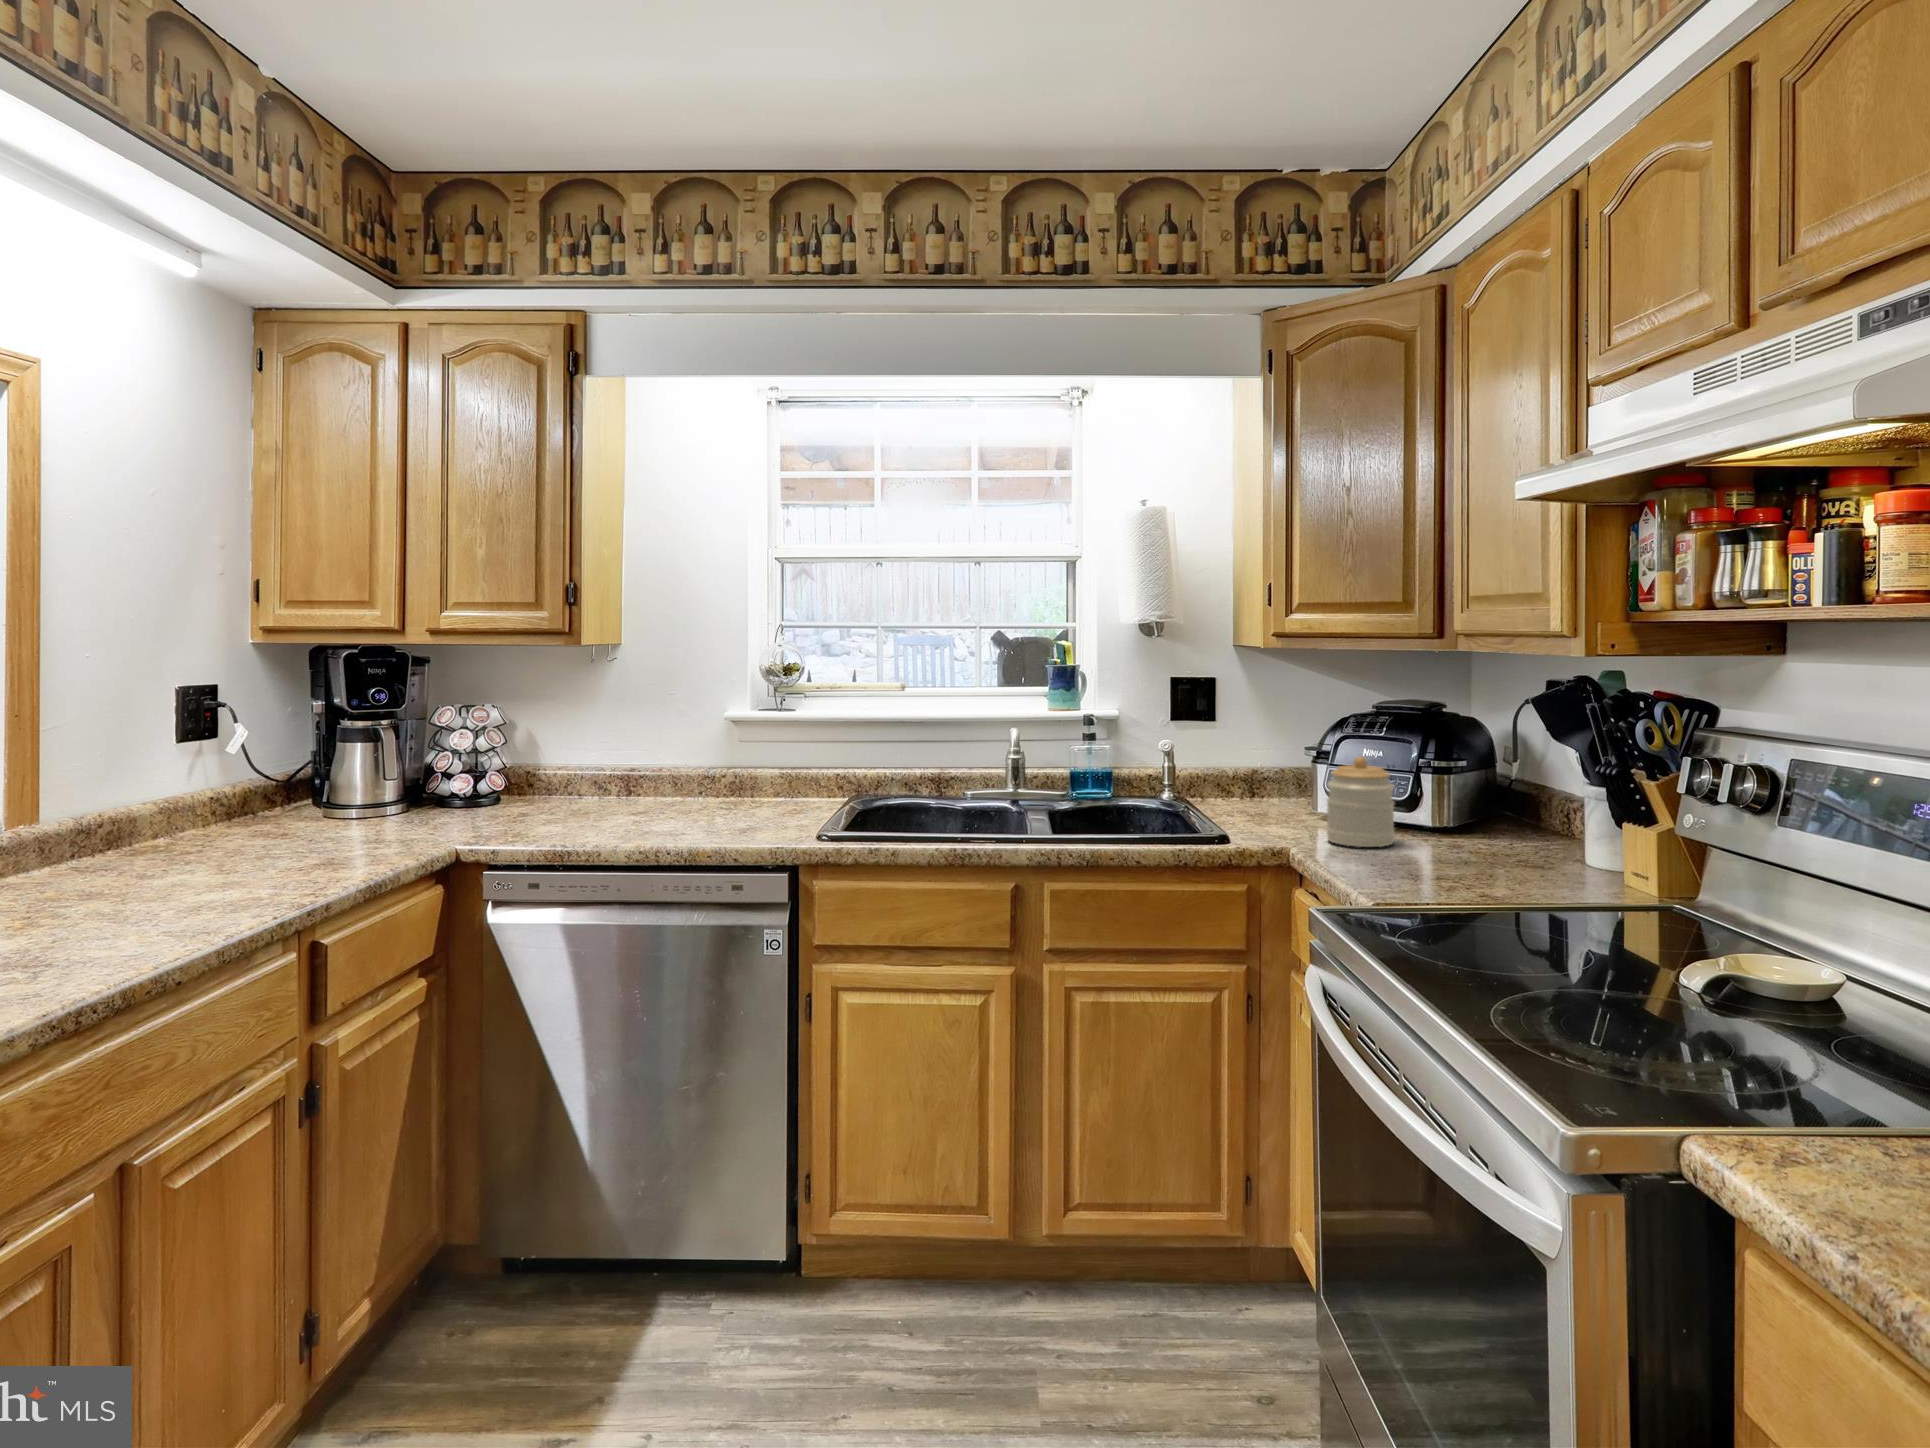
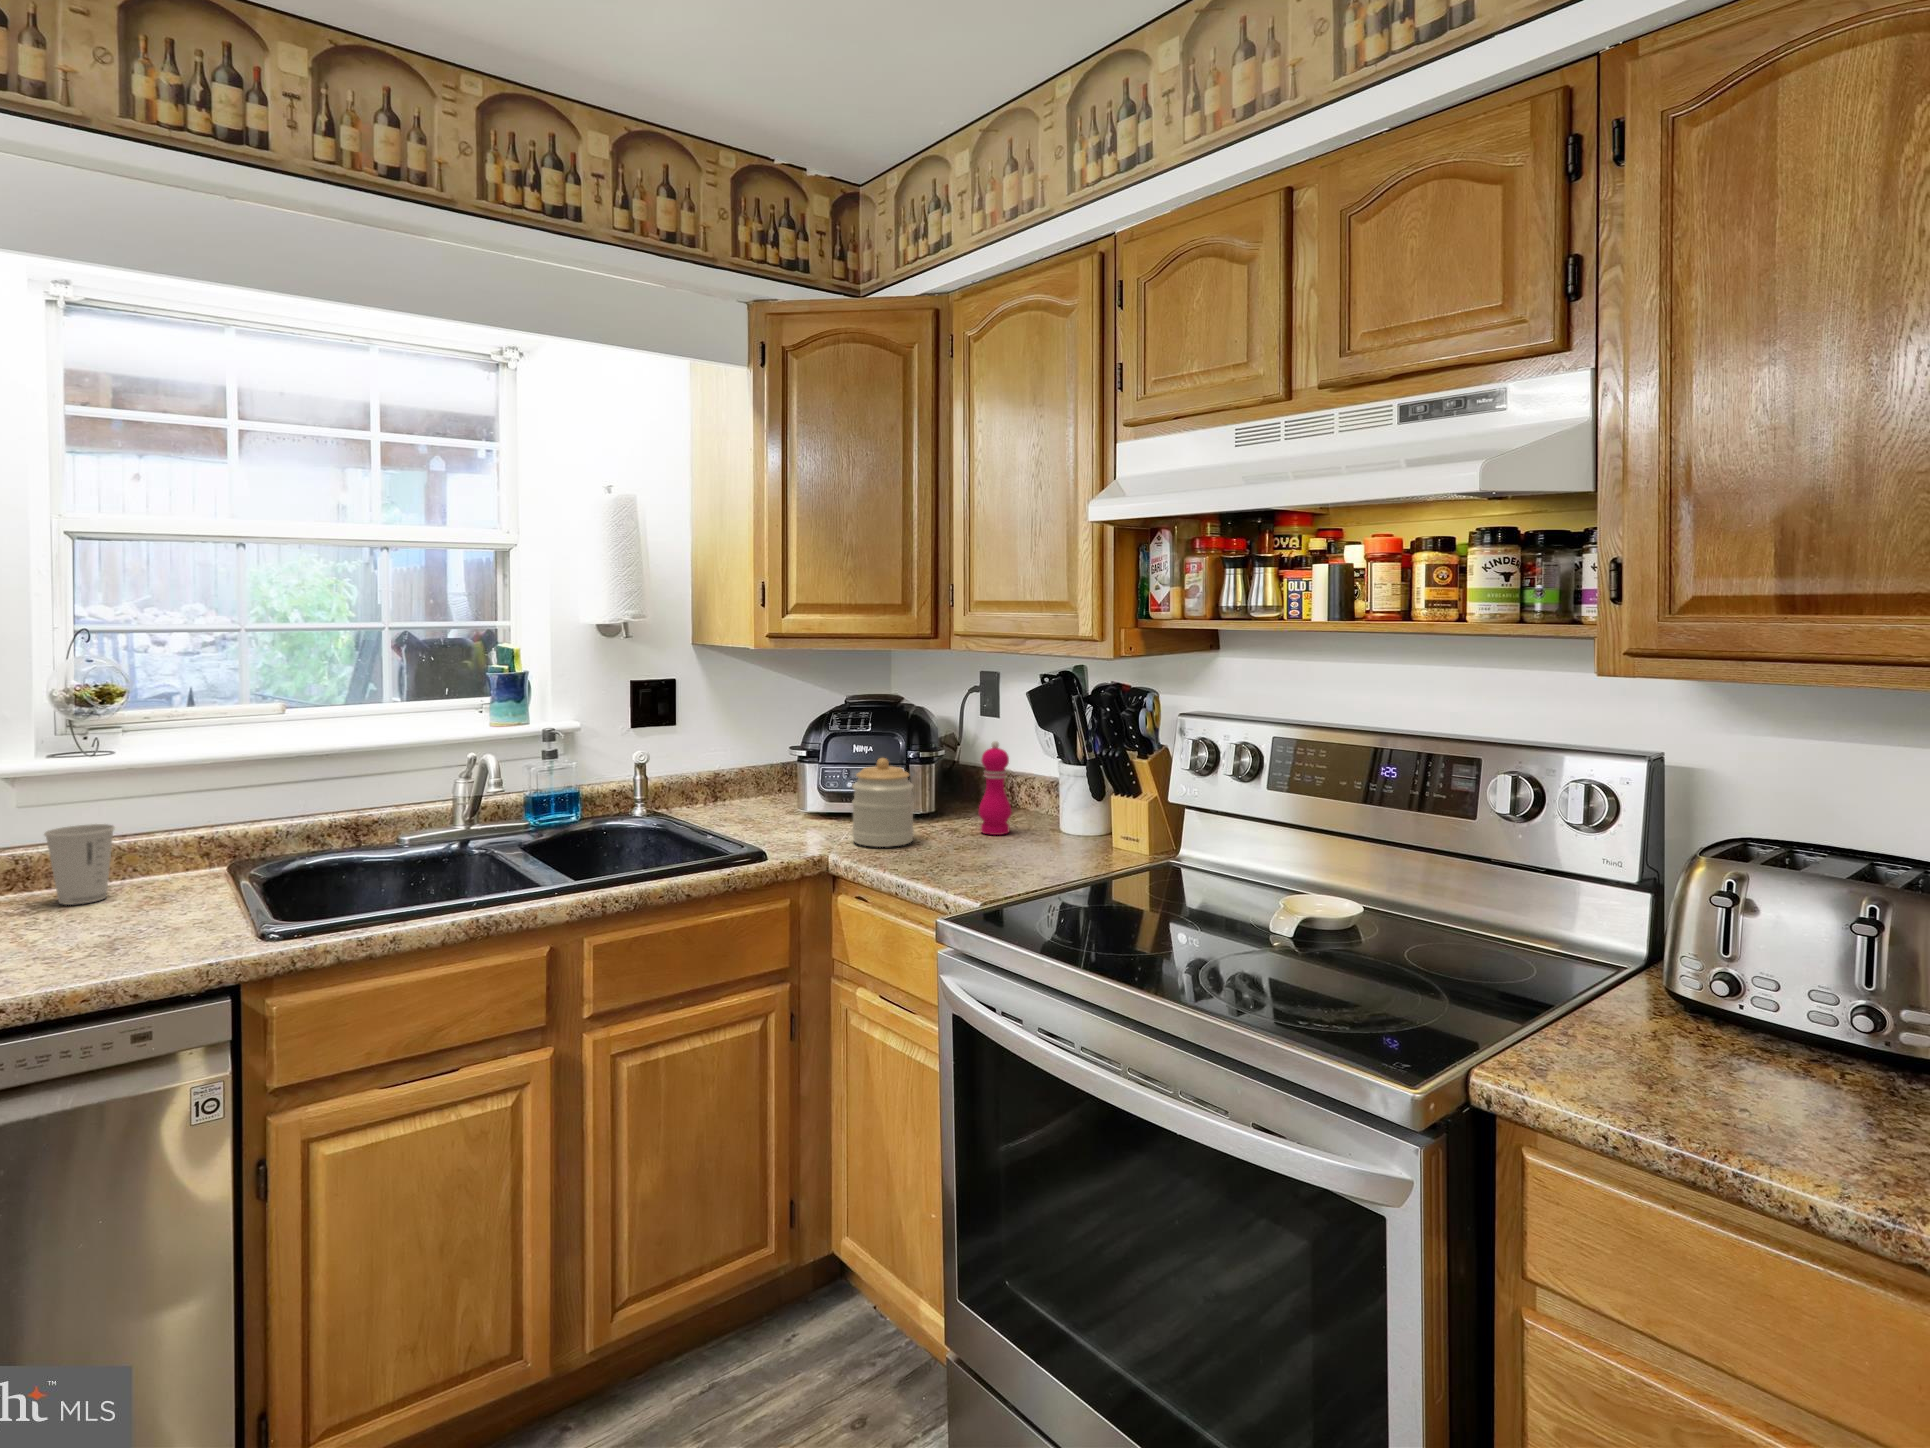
pepper mill: none [1482,747,1523,852] -> present [979,741,1012,835]
paper cup: none [744,761,782,812] -> present [44,824,115,905]

